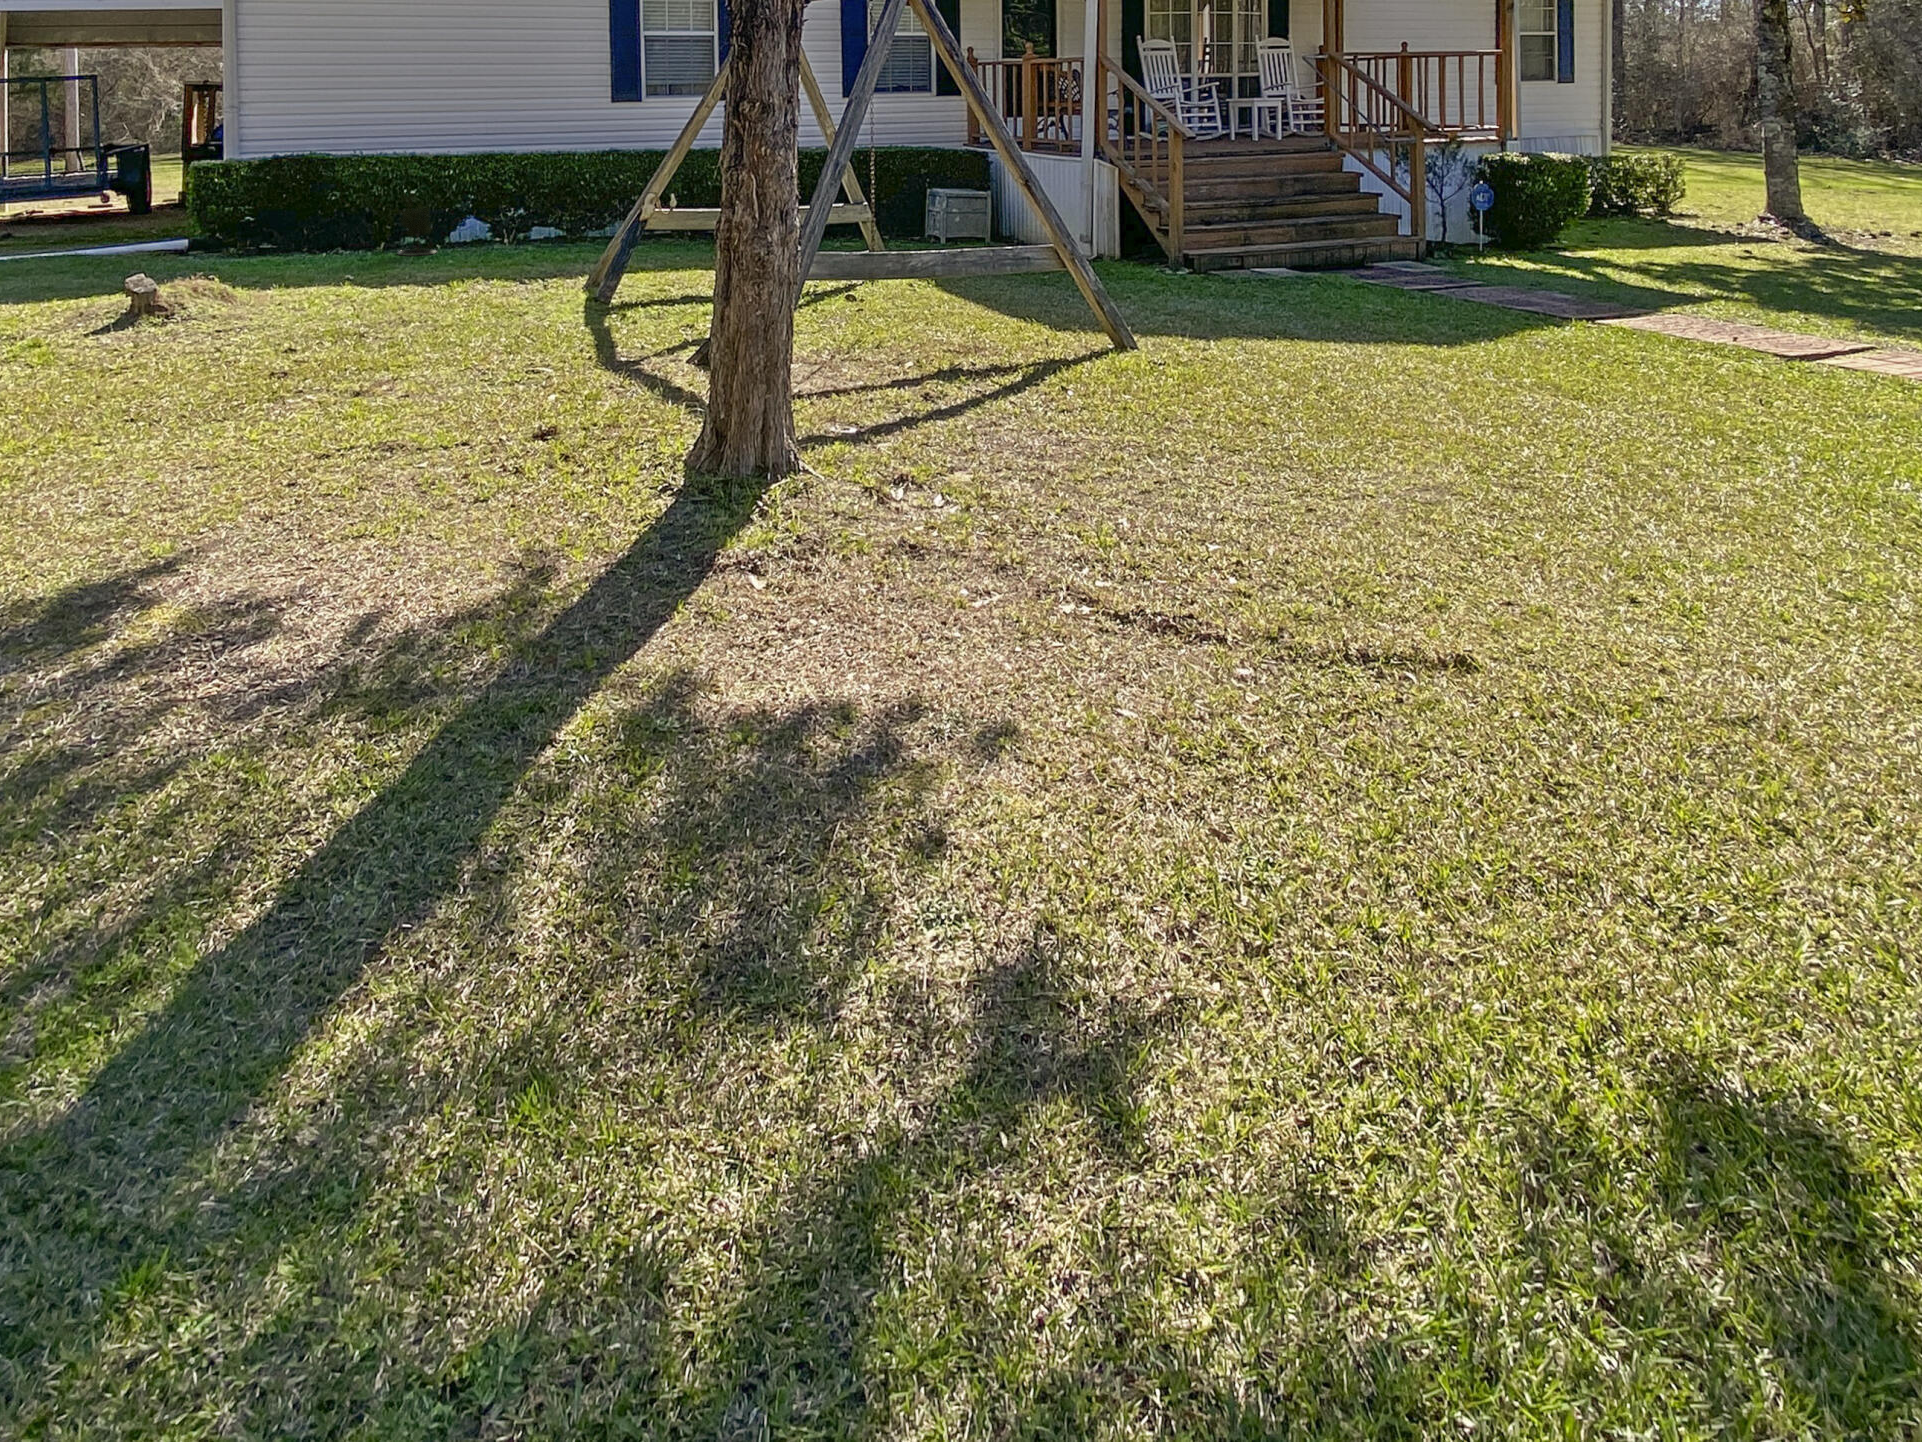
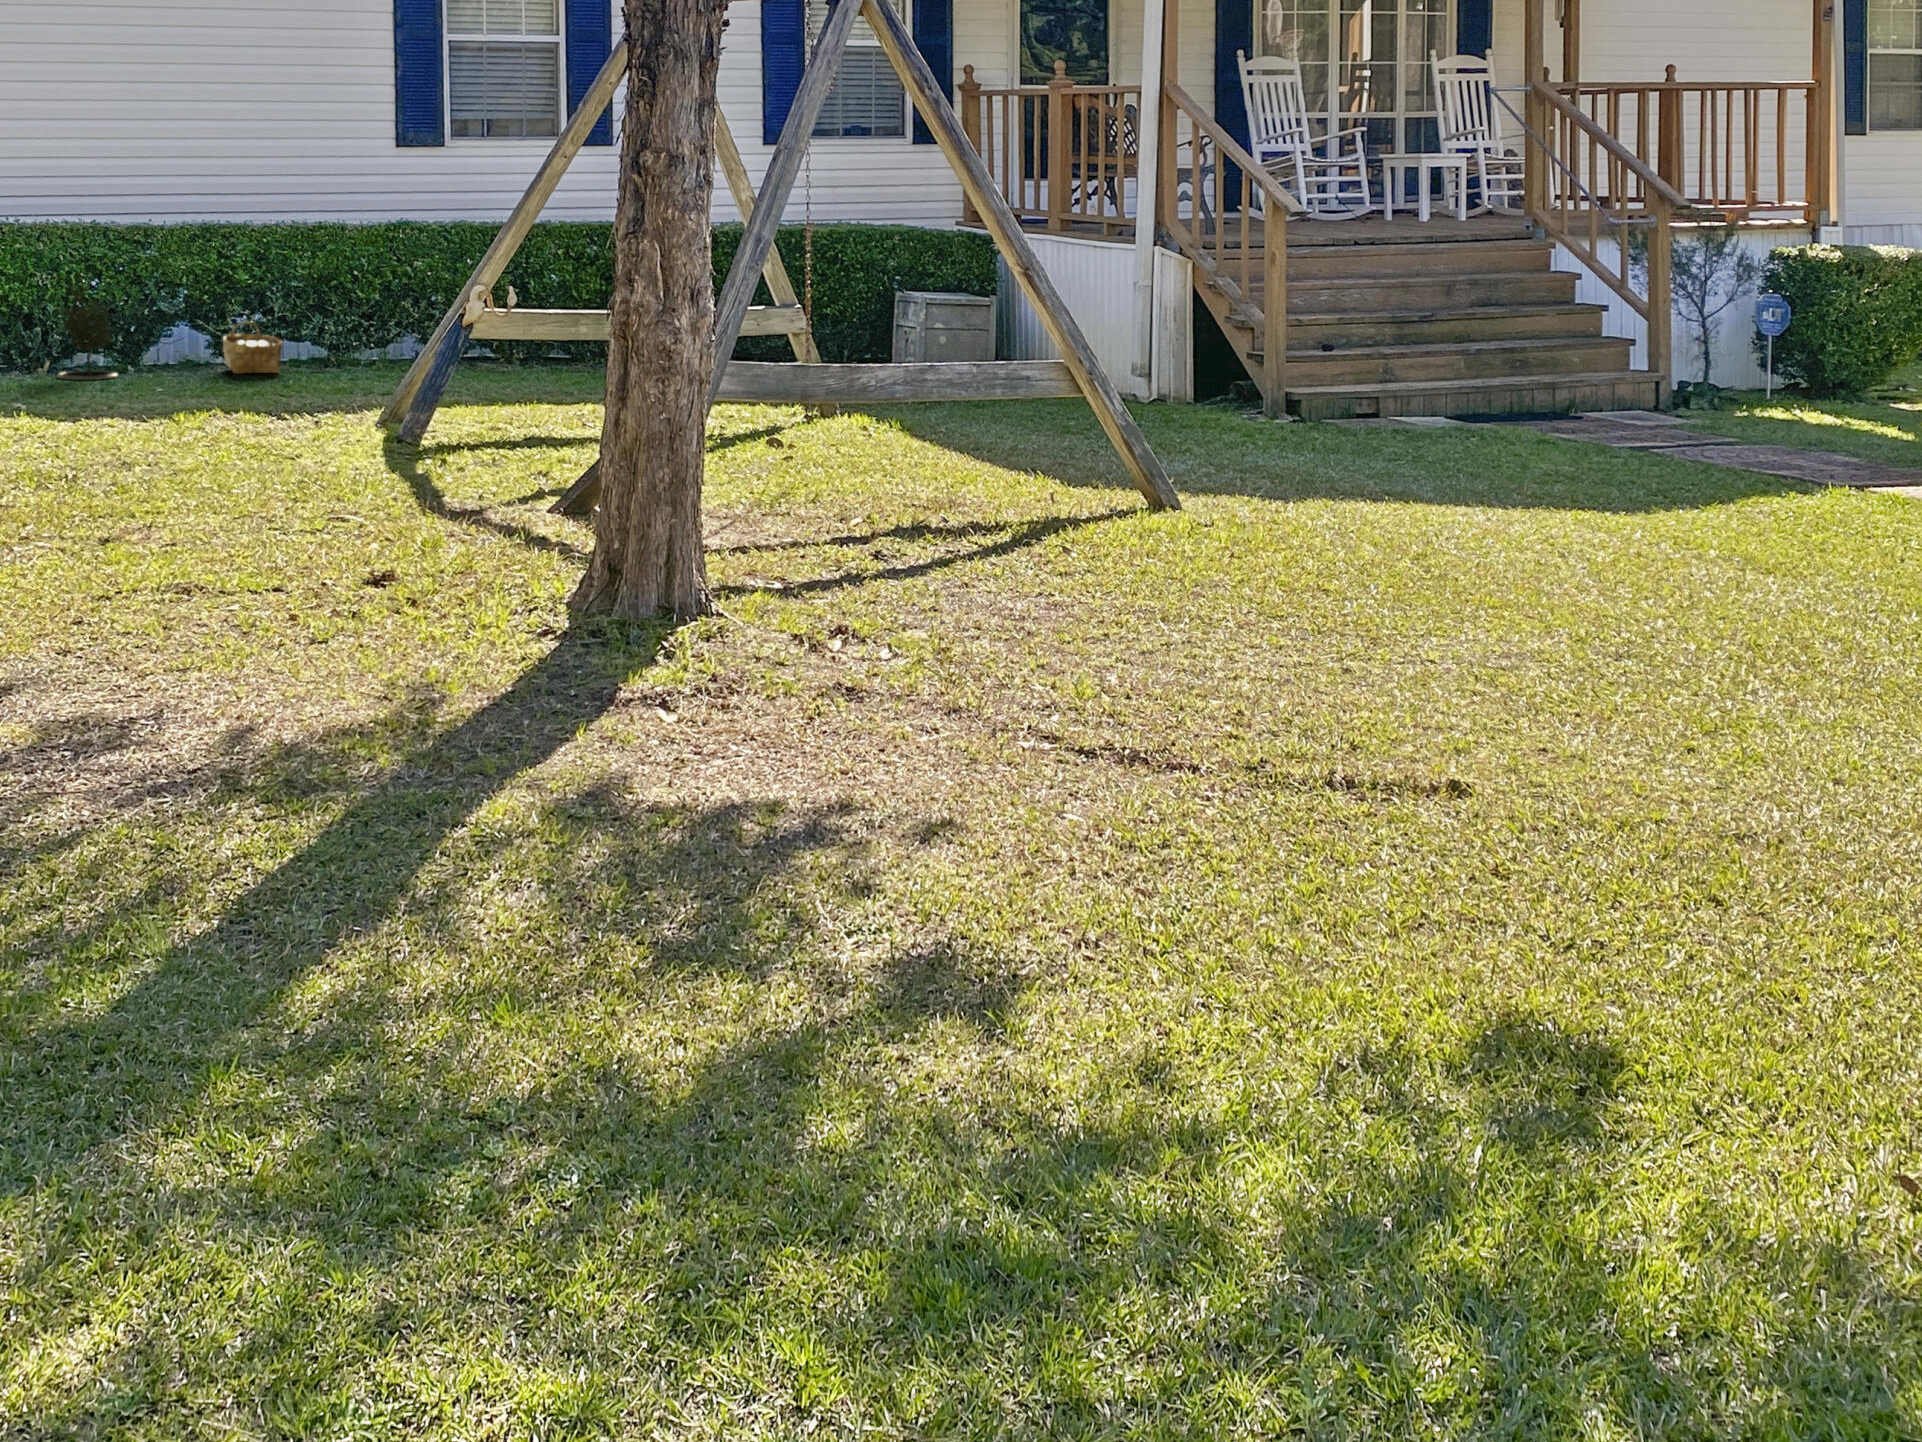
woven basket: none [504,216,542,249] -> present [223,322,282,374]

